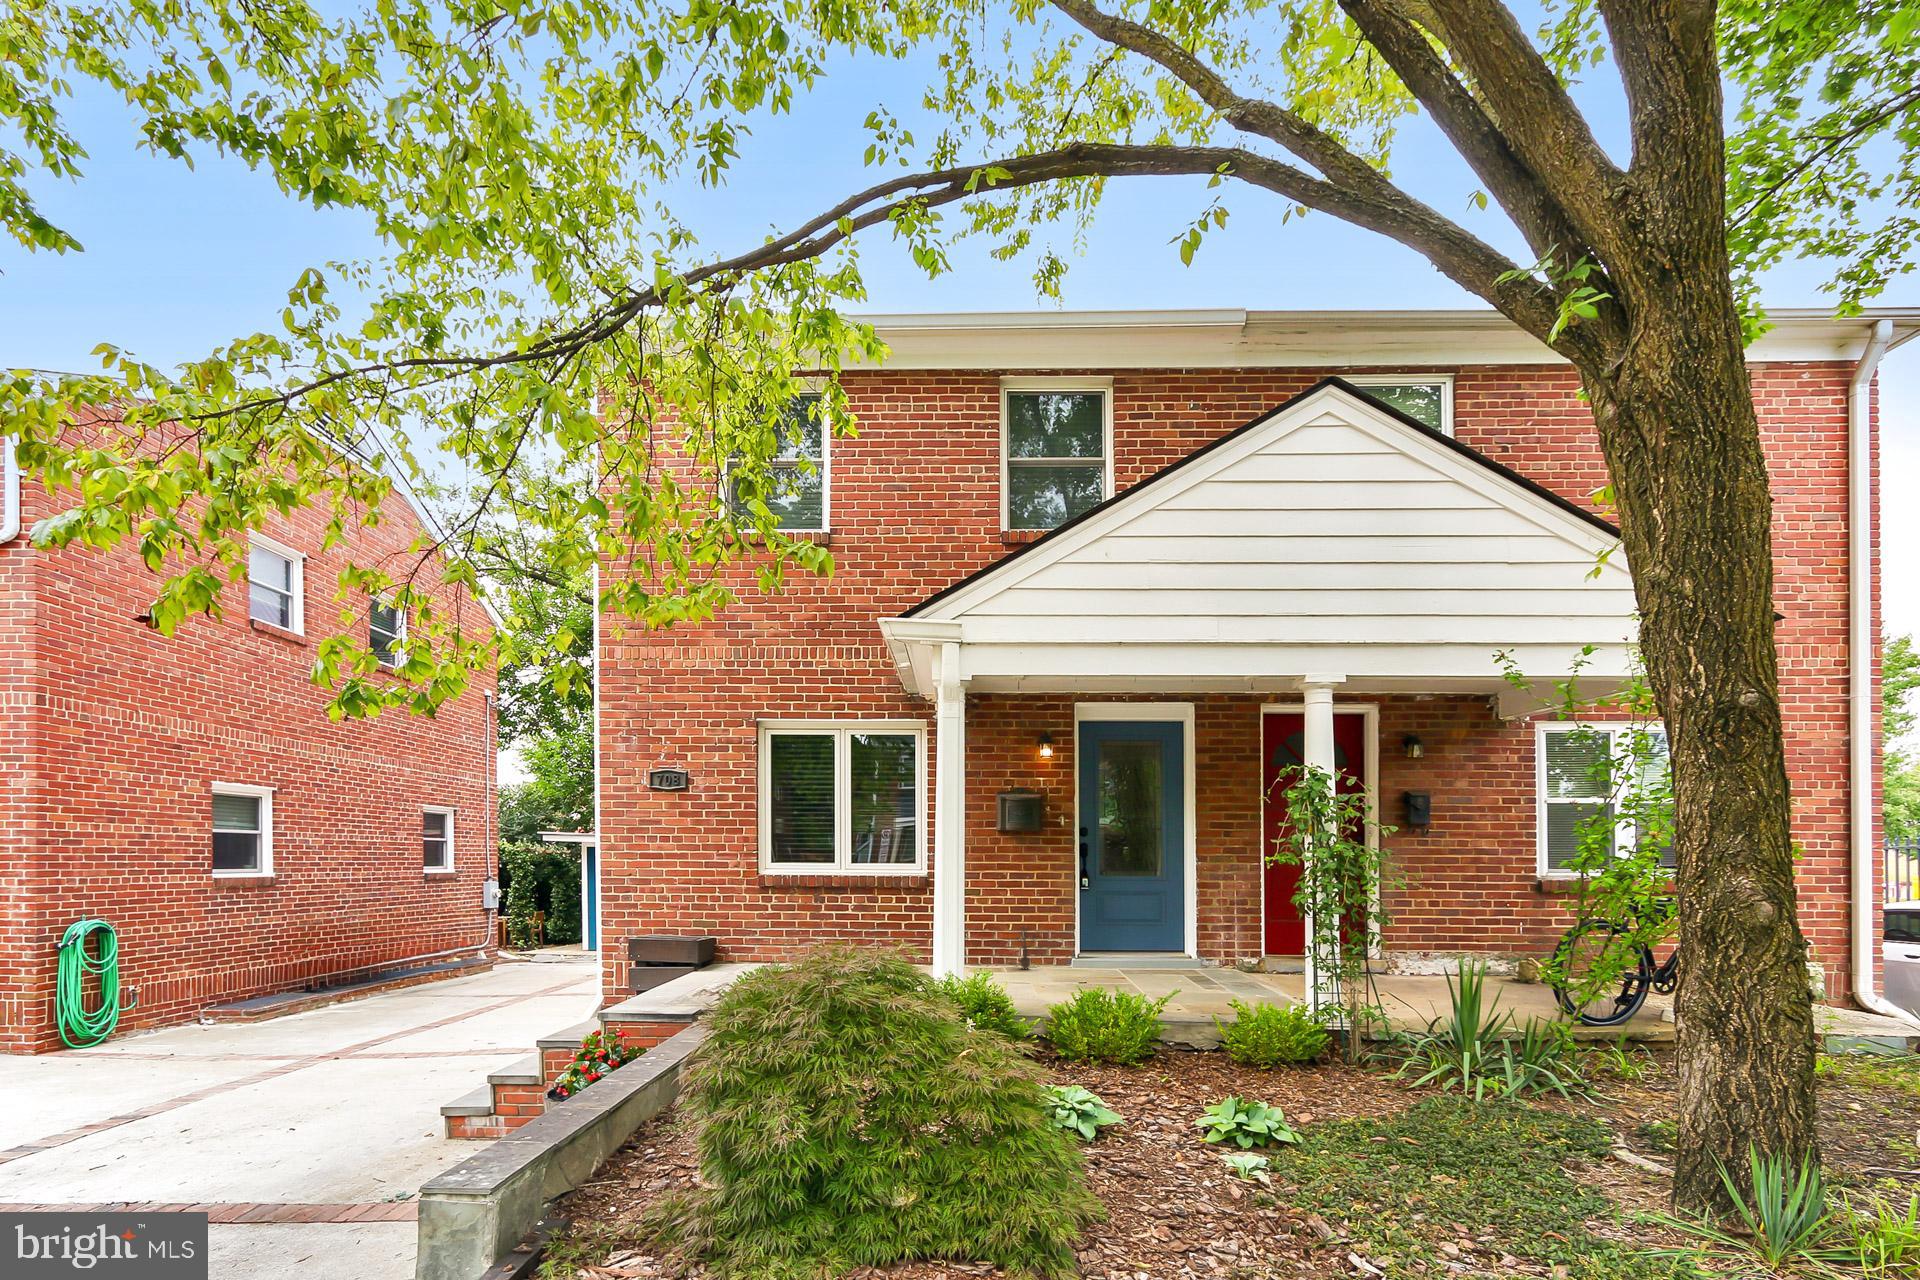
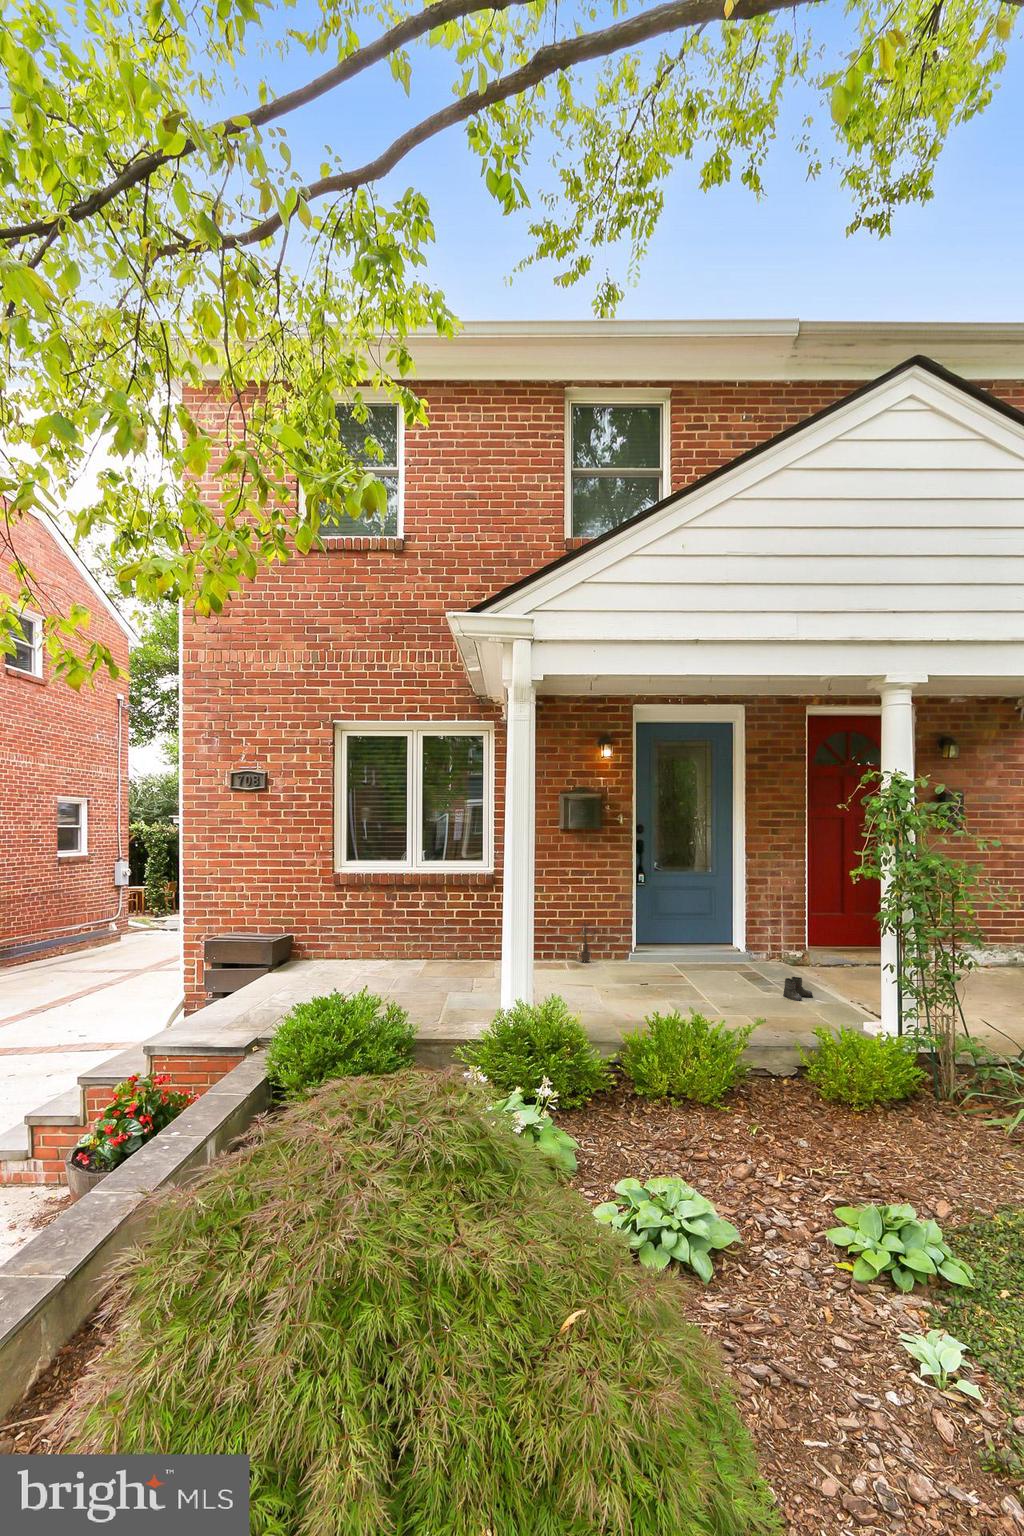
boots: none [1221,976,1253,1000] -> present [783,977,813,1001]

